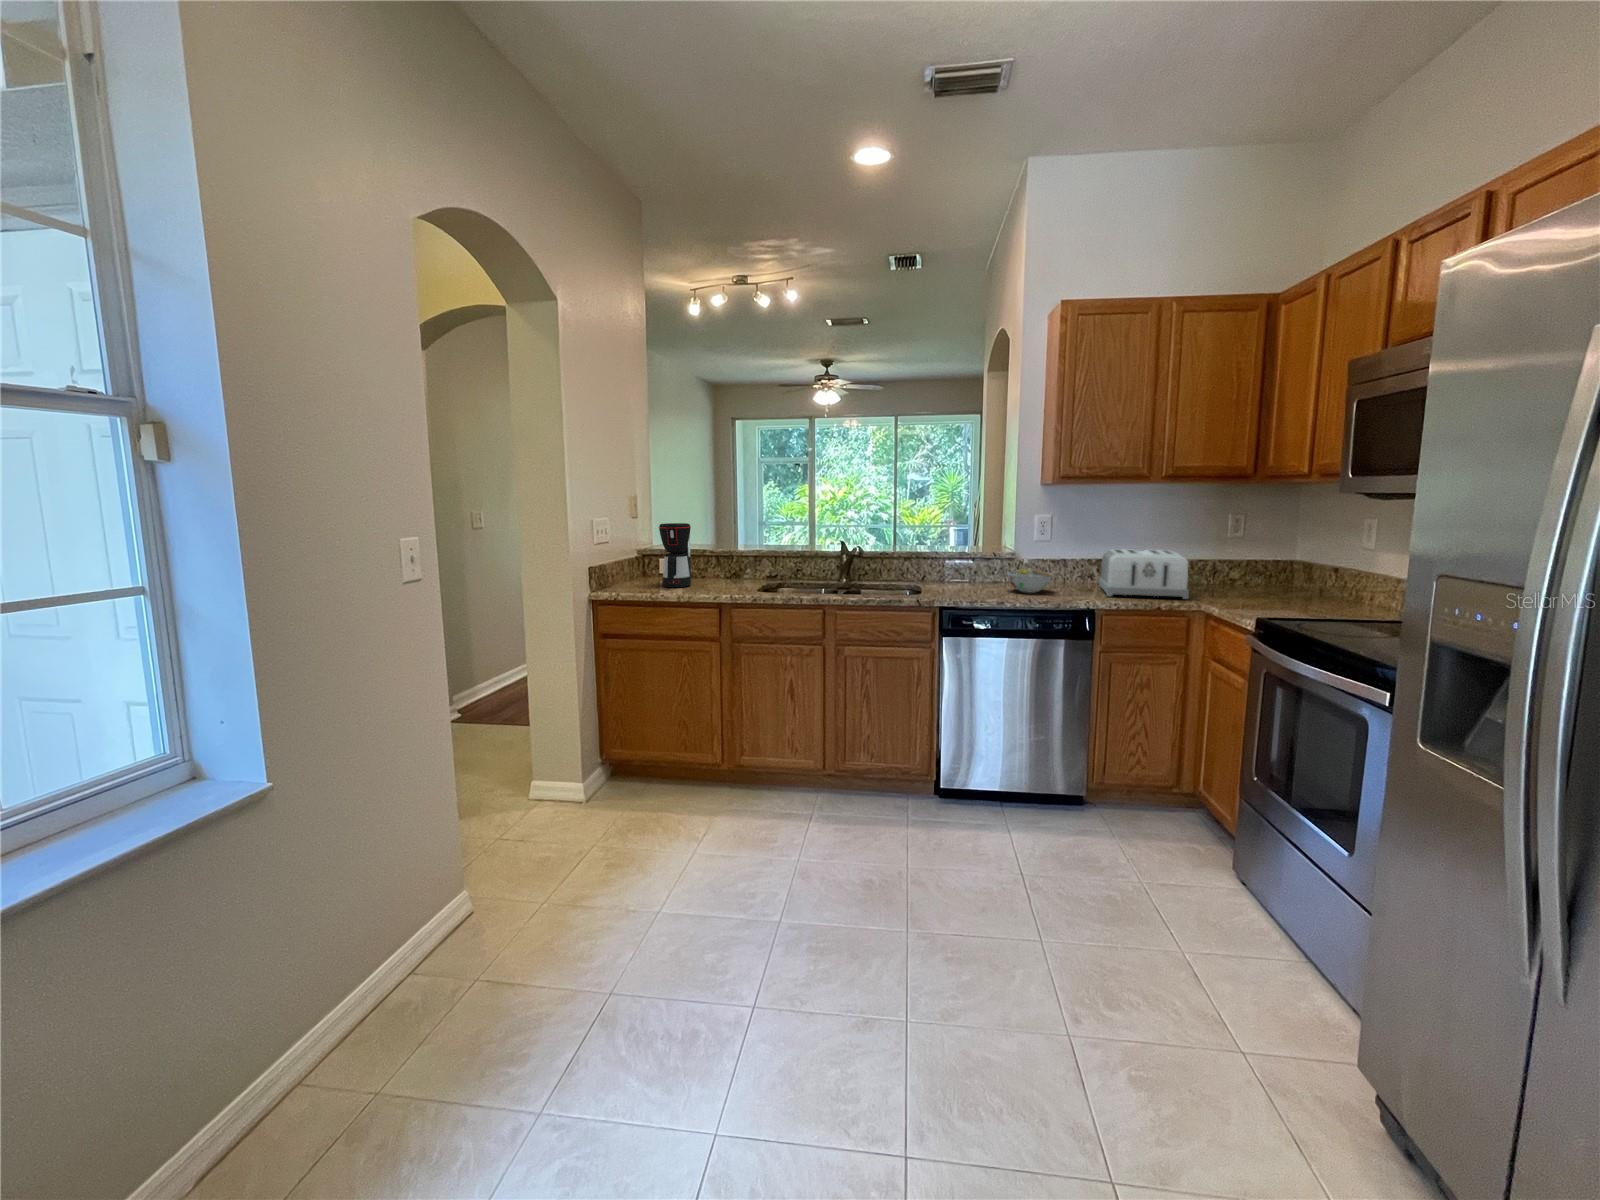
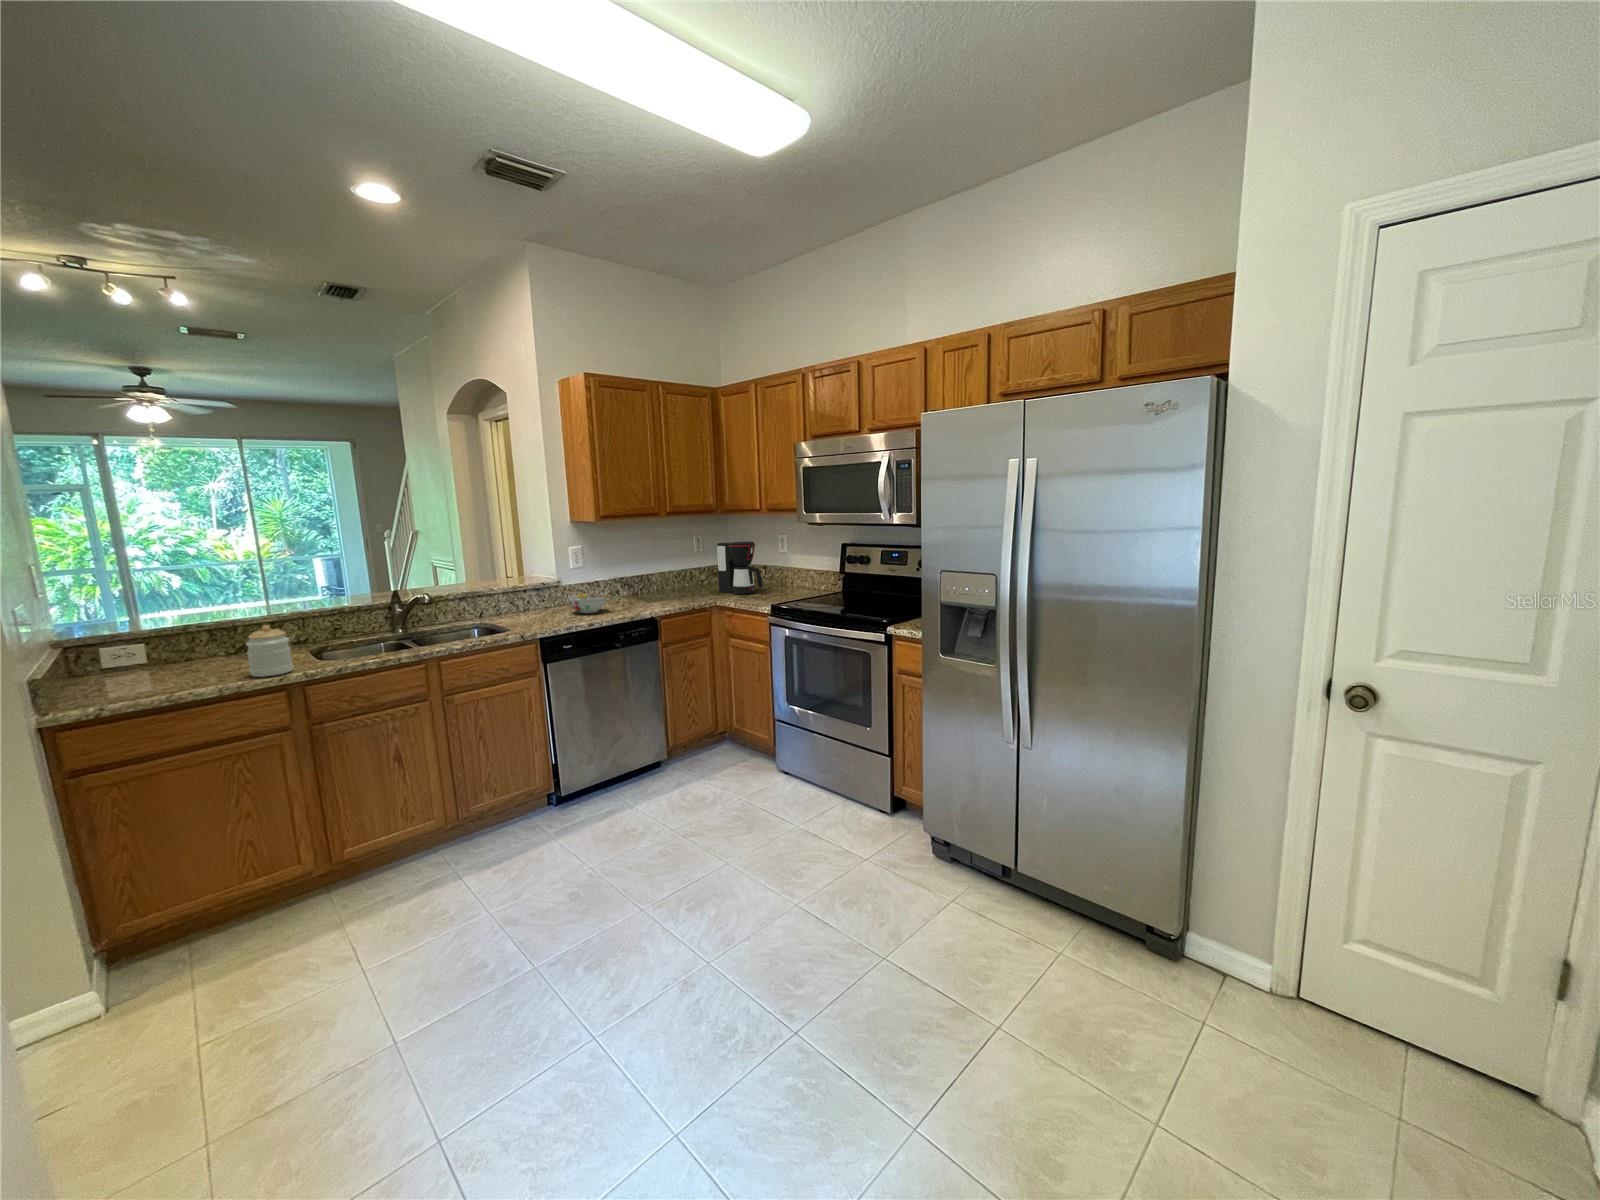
coffee maker: present [659,523,691,587] -> present [717,541,763,594]
toaster: present [1099,549,1189,599] -> none [624,565,699,606]
jar: none [695,554,725,594] -> present [246,625,293,677]

